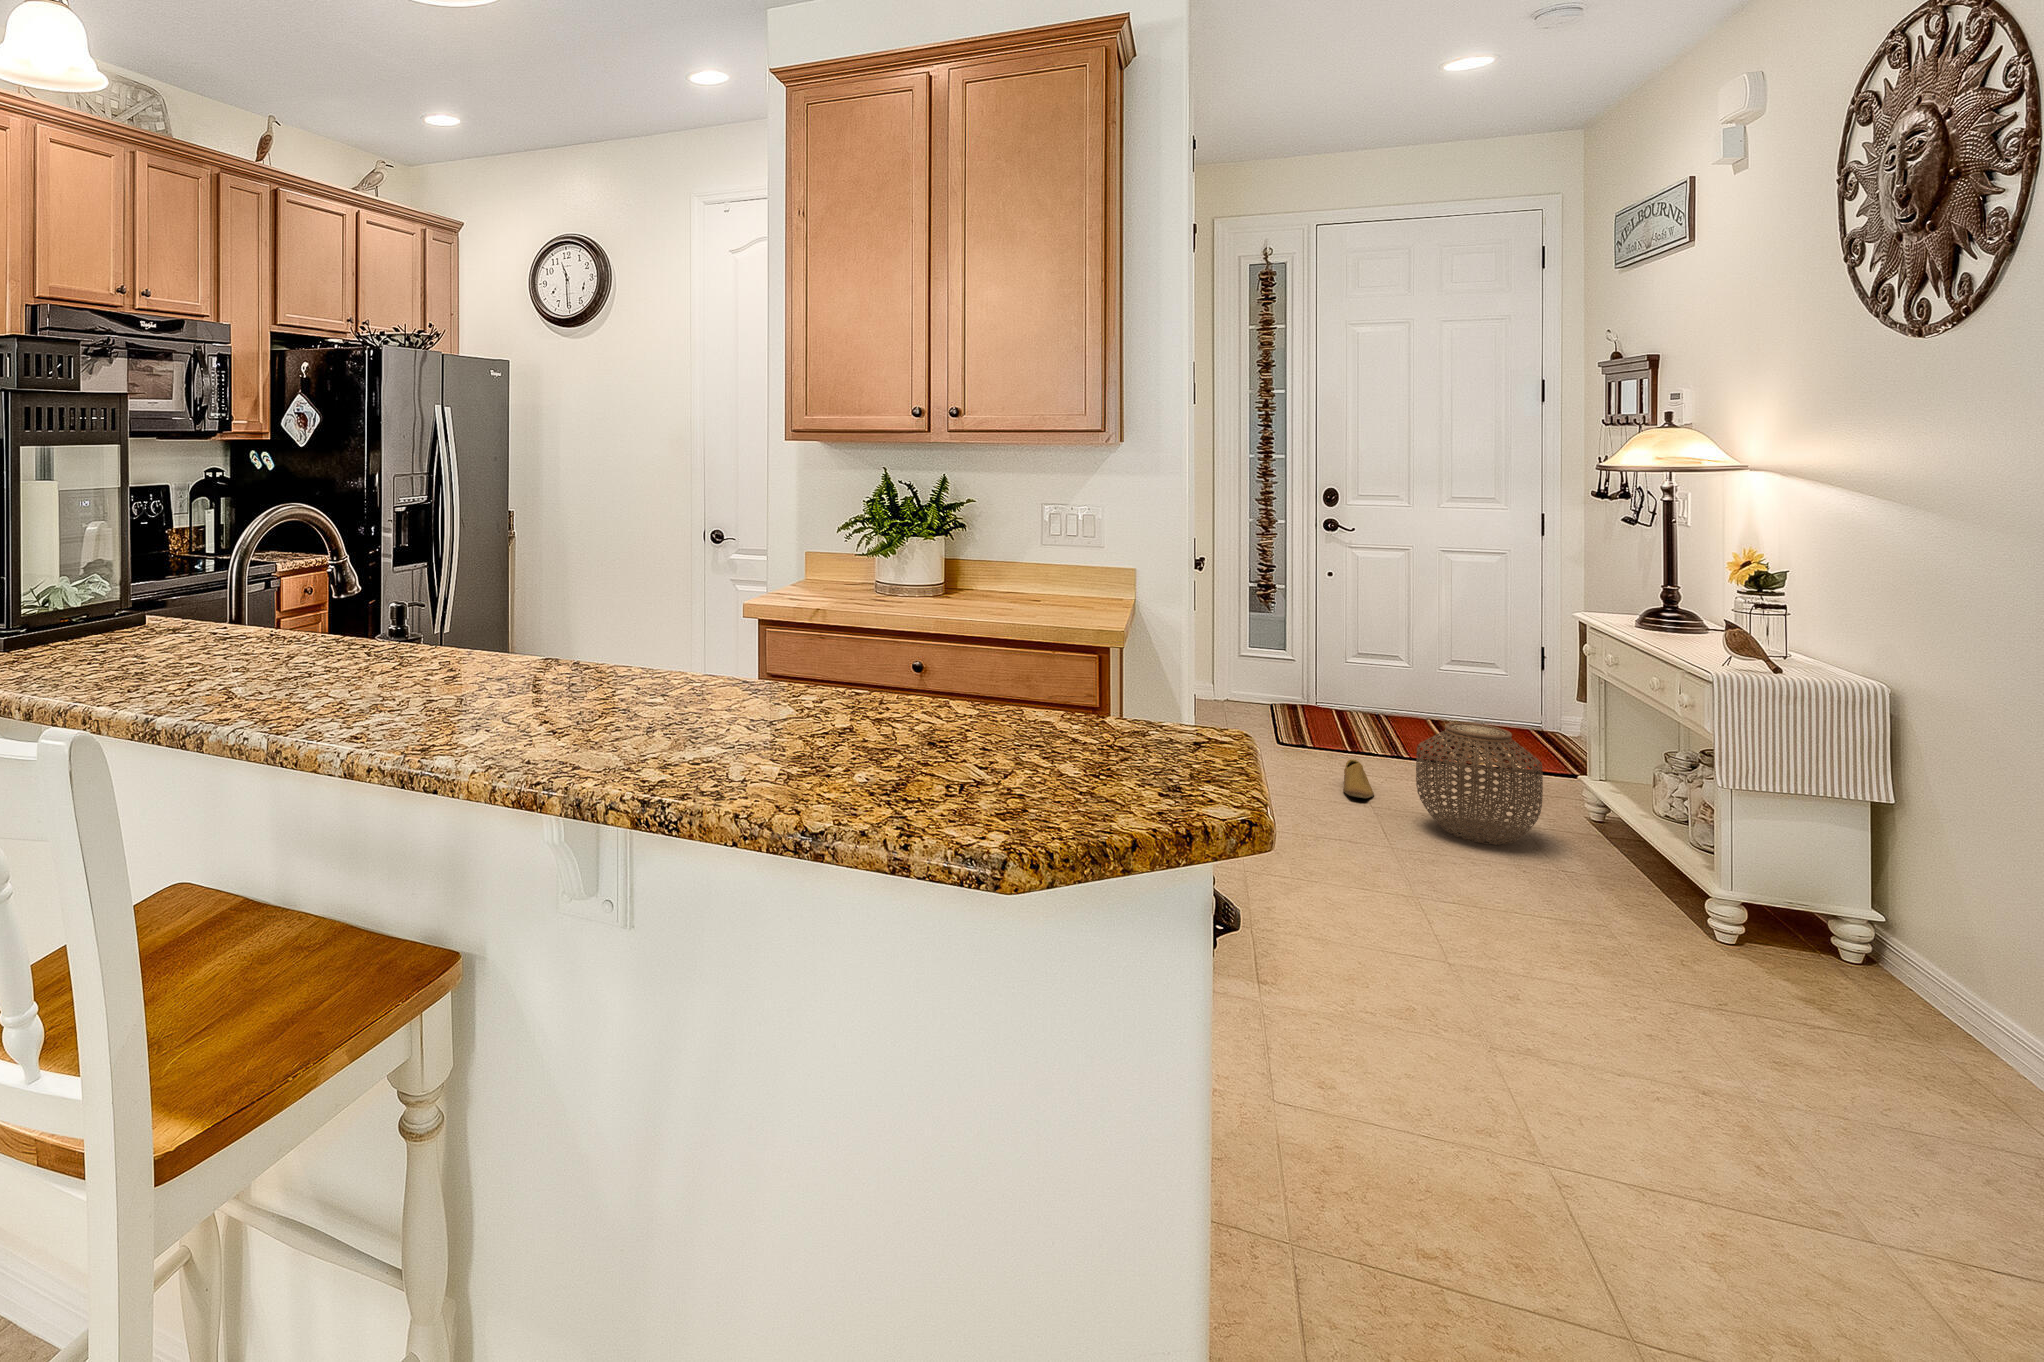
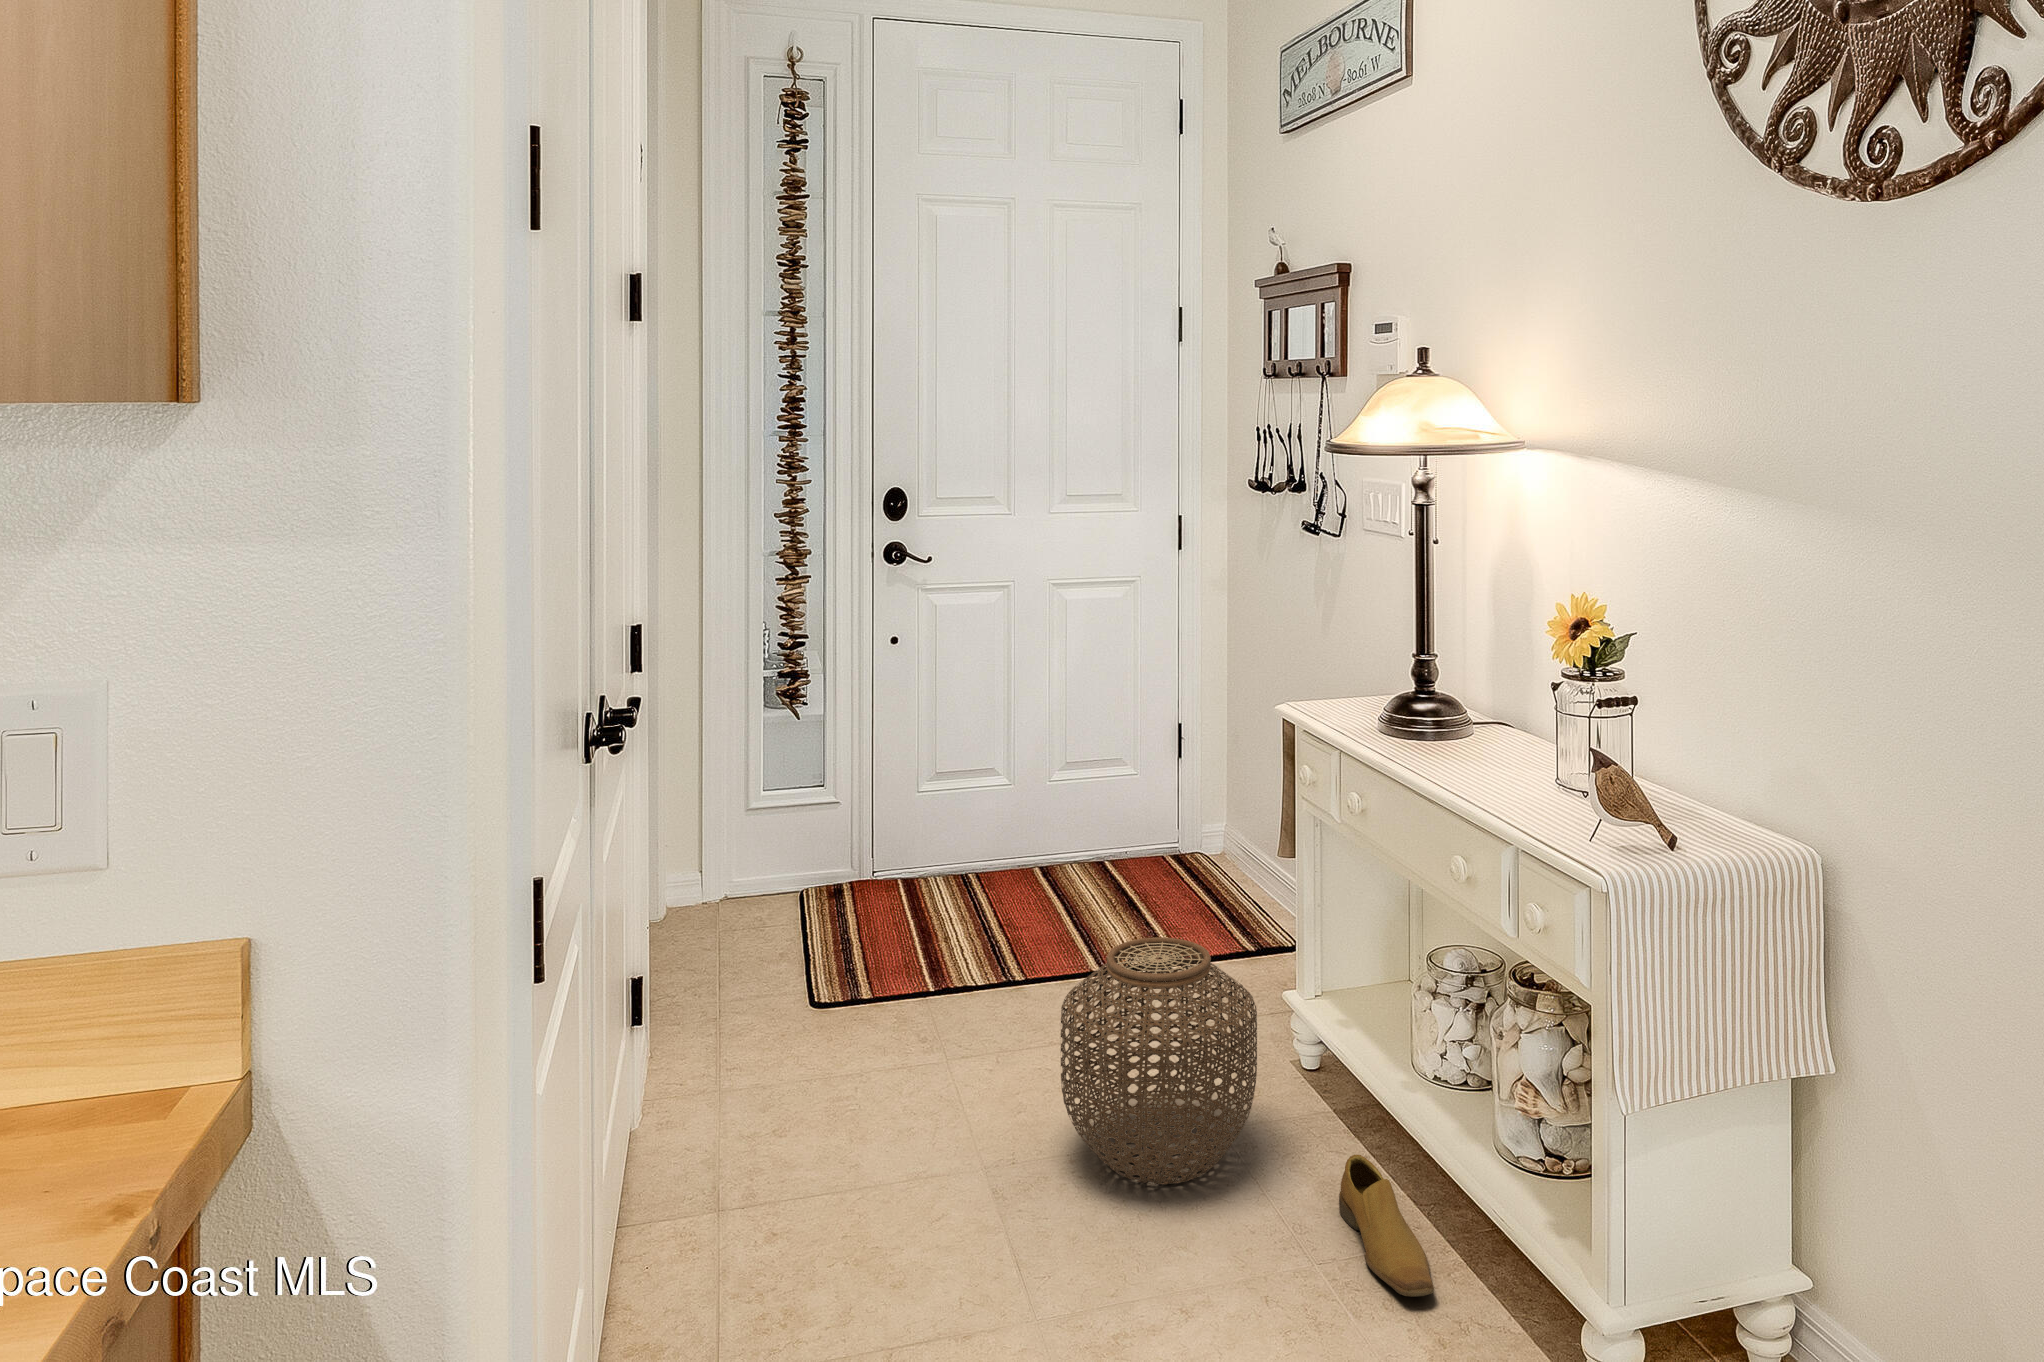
shoe: present [1343,759,1374,798] -> present [1339,1155,1434,1297]

